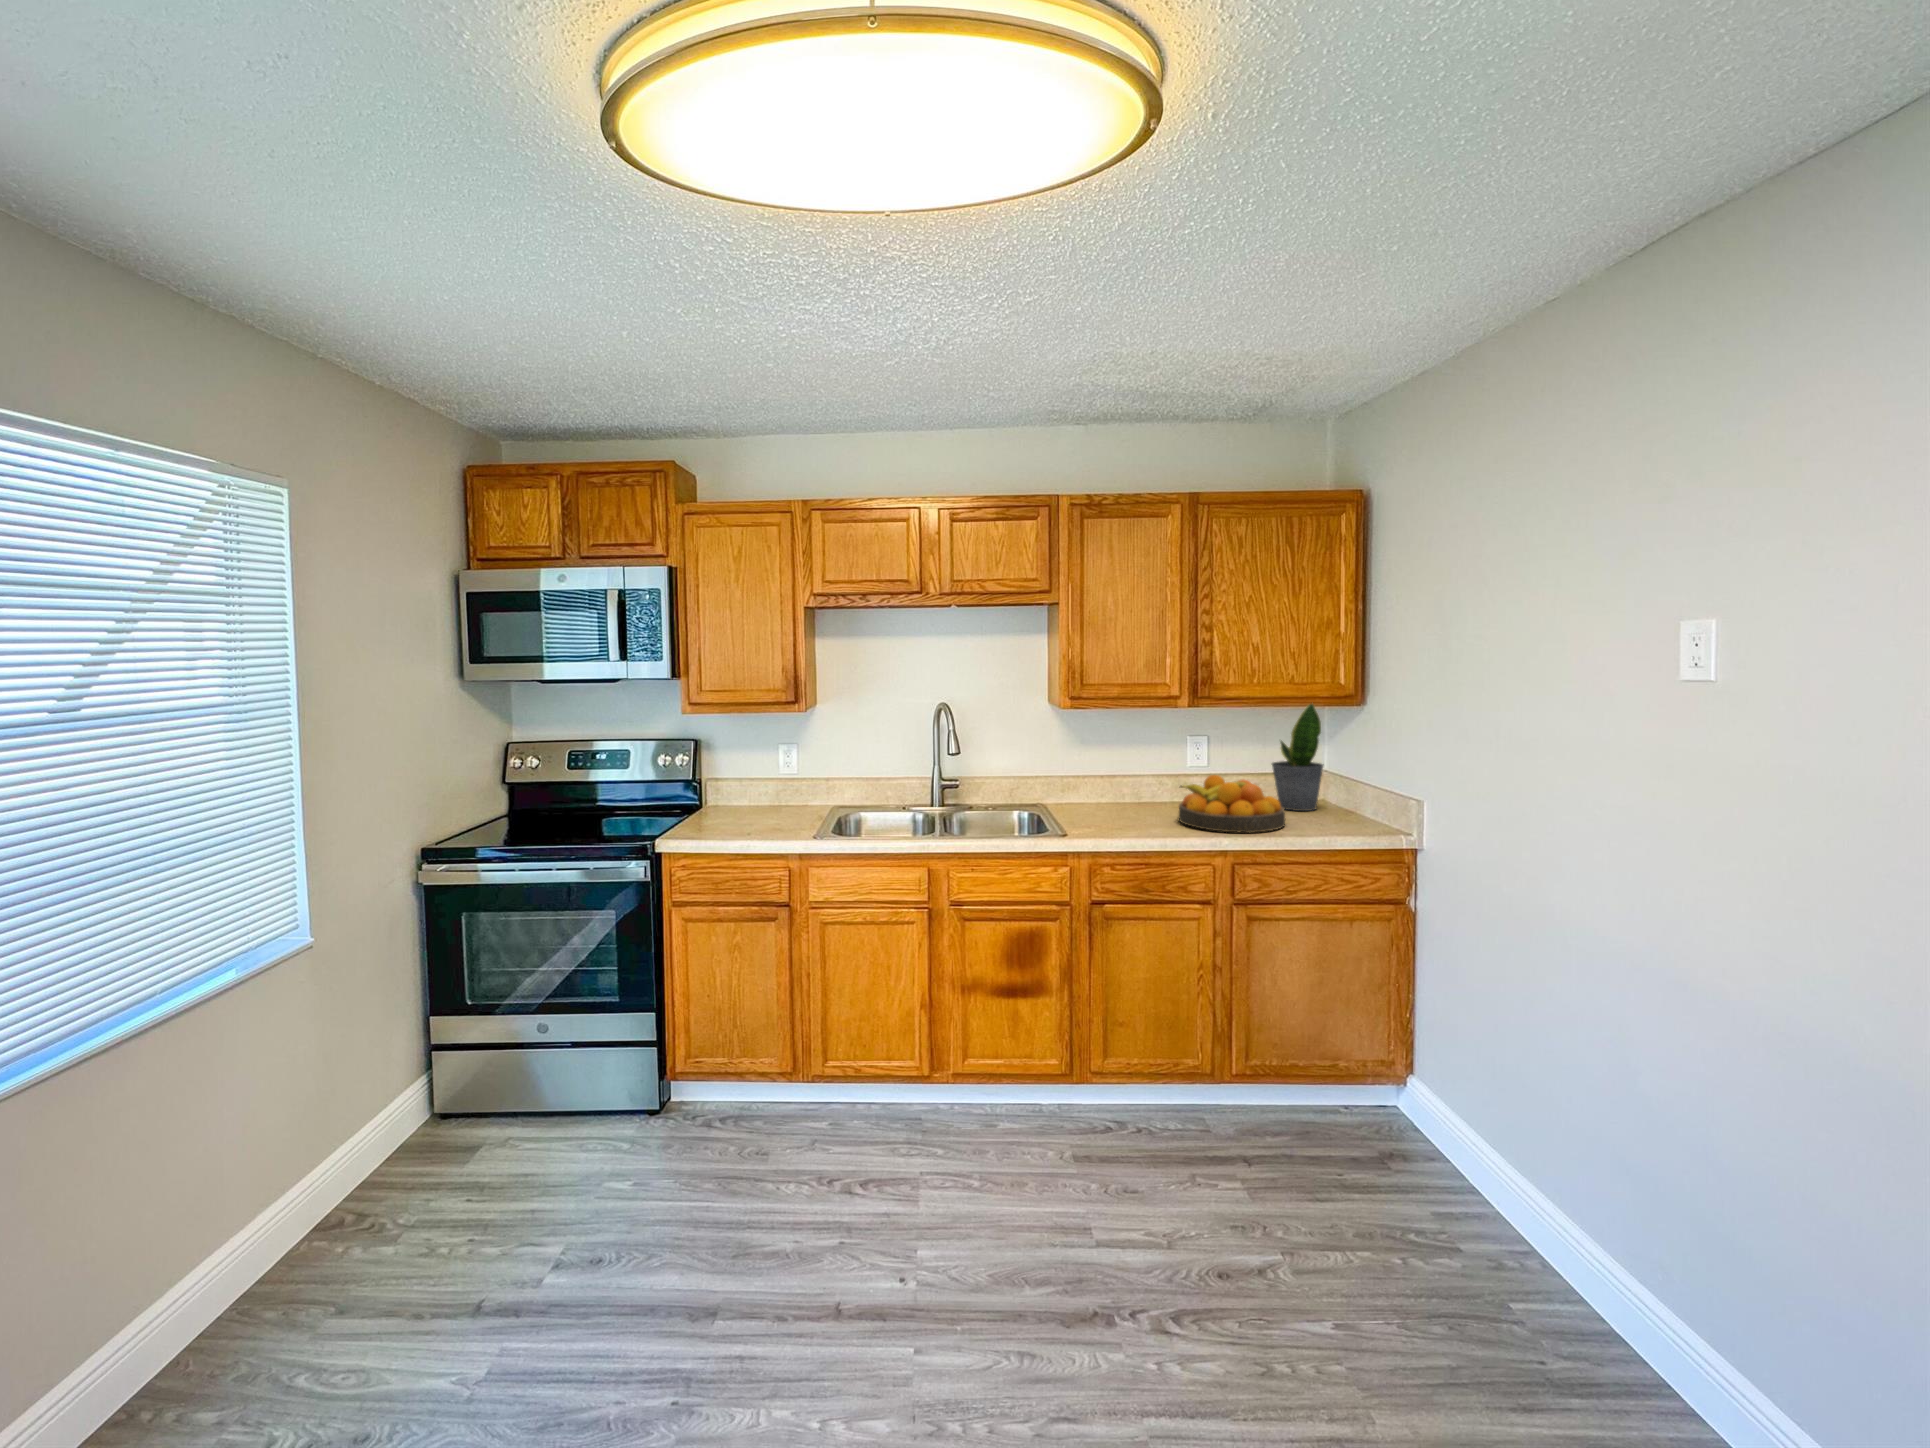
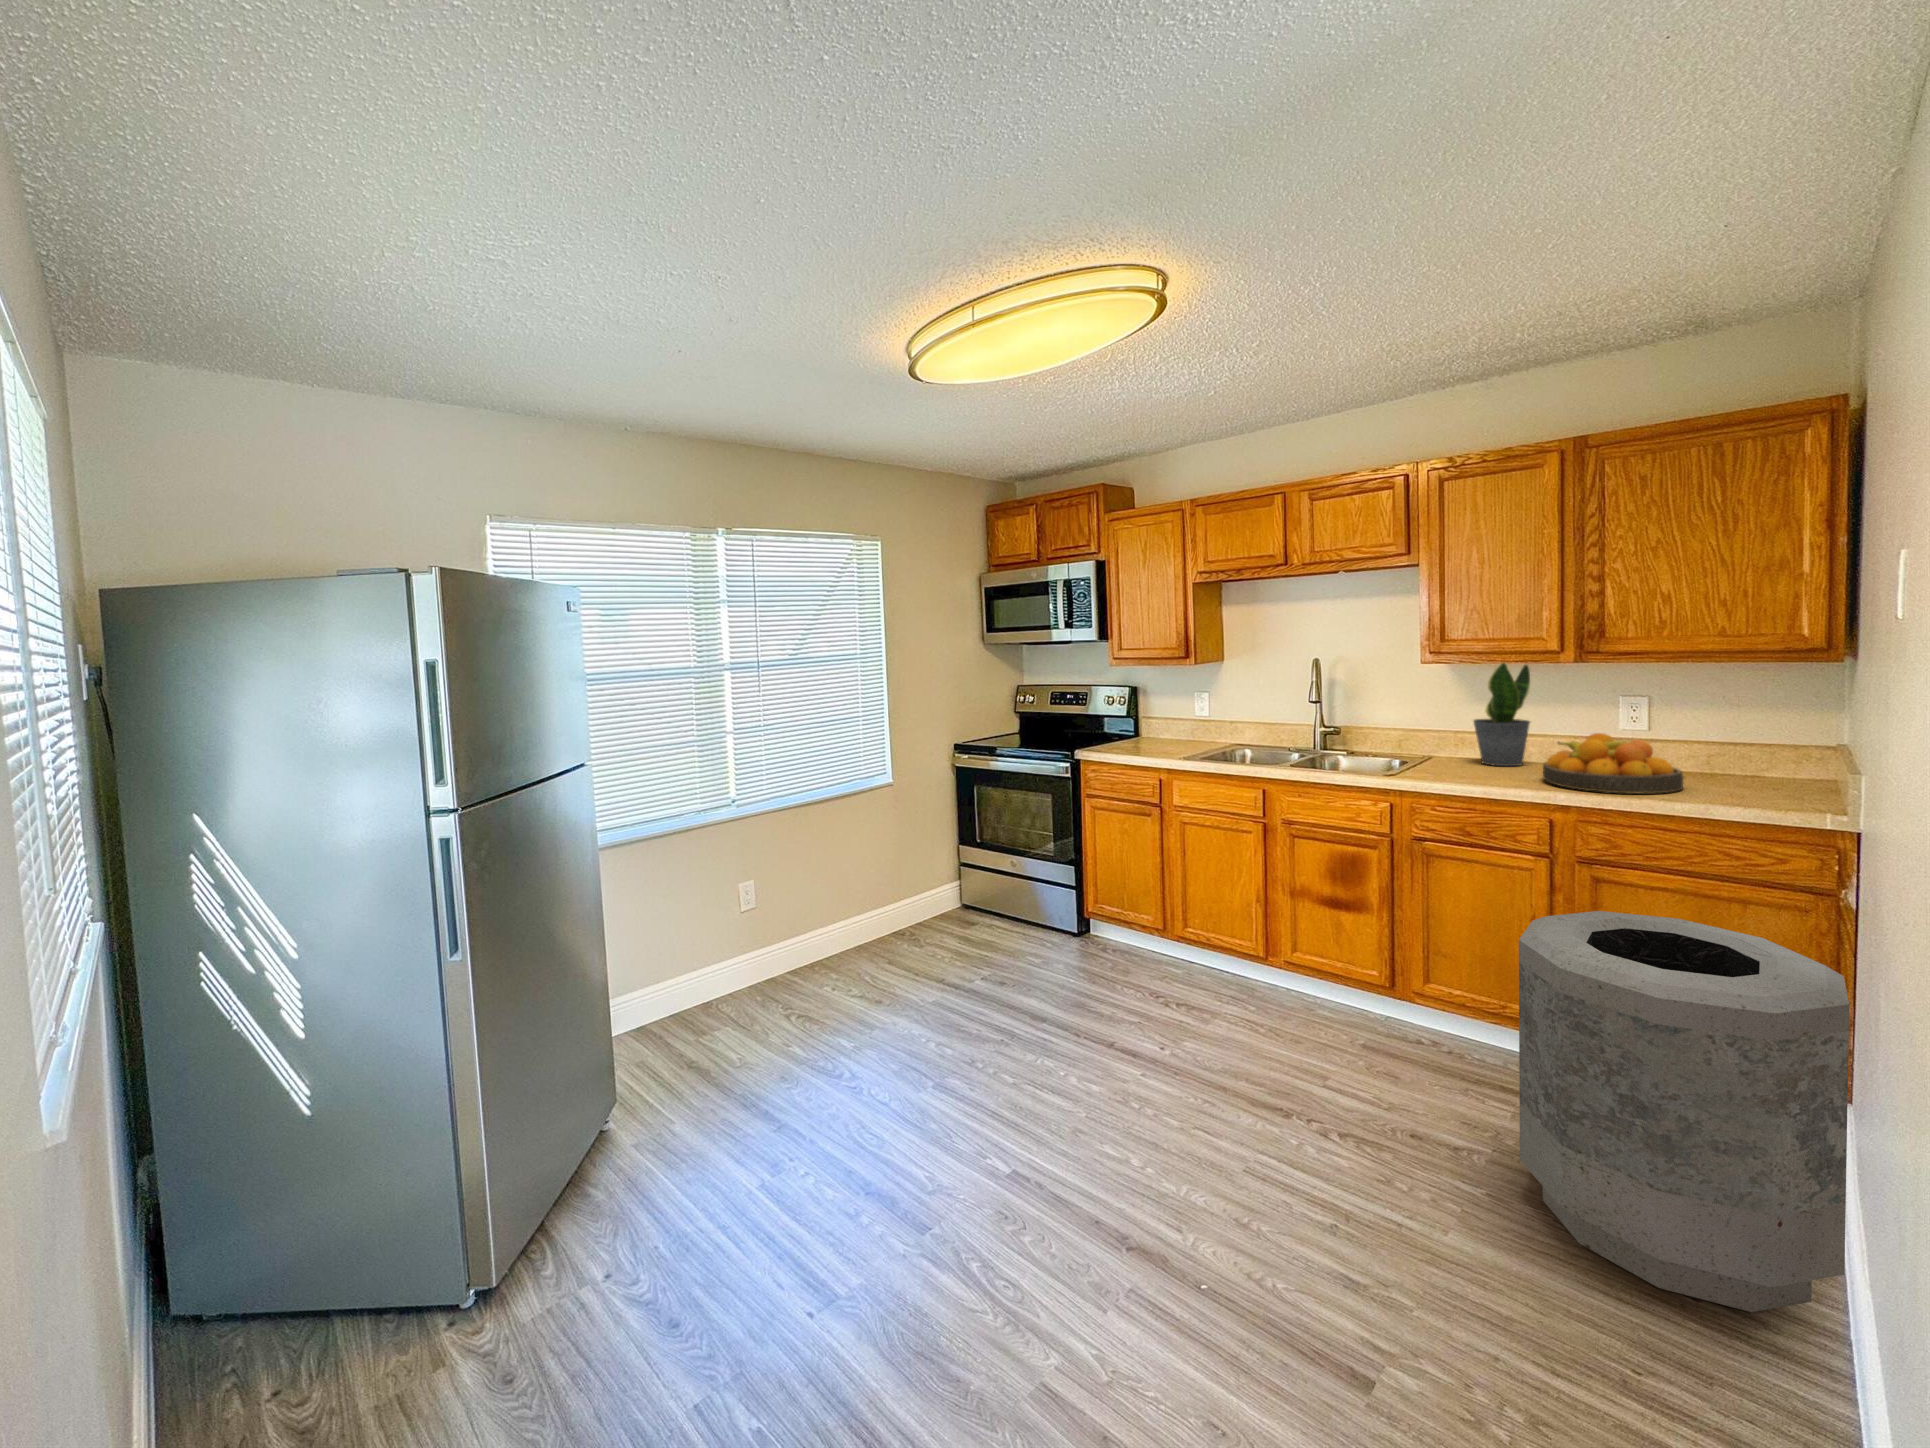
potted plant: present [1272,704,1323,811] -> present [1474,663,1530,766]
trash can: none [1298,948,1556,1317] -> present [1519,911,1849,1312]

